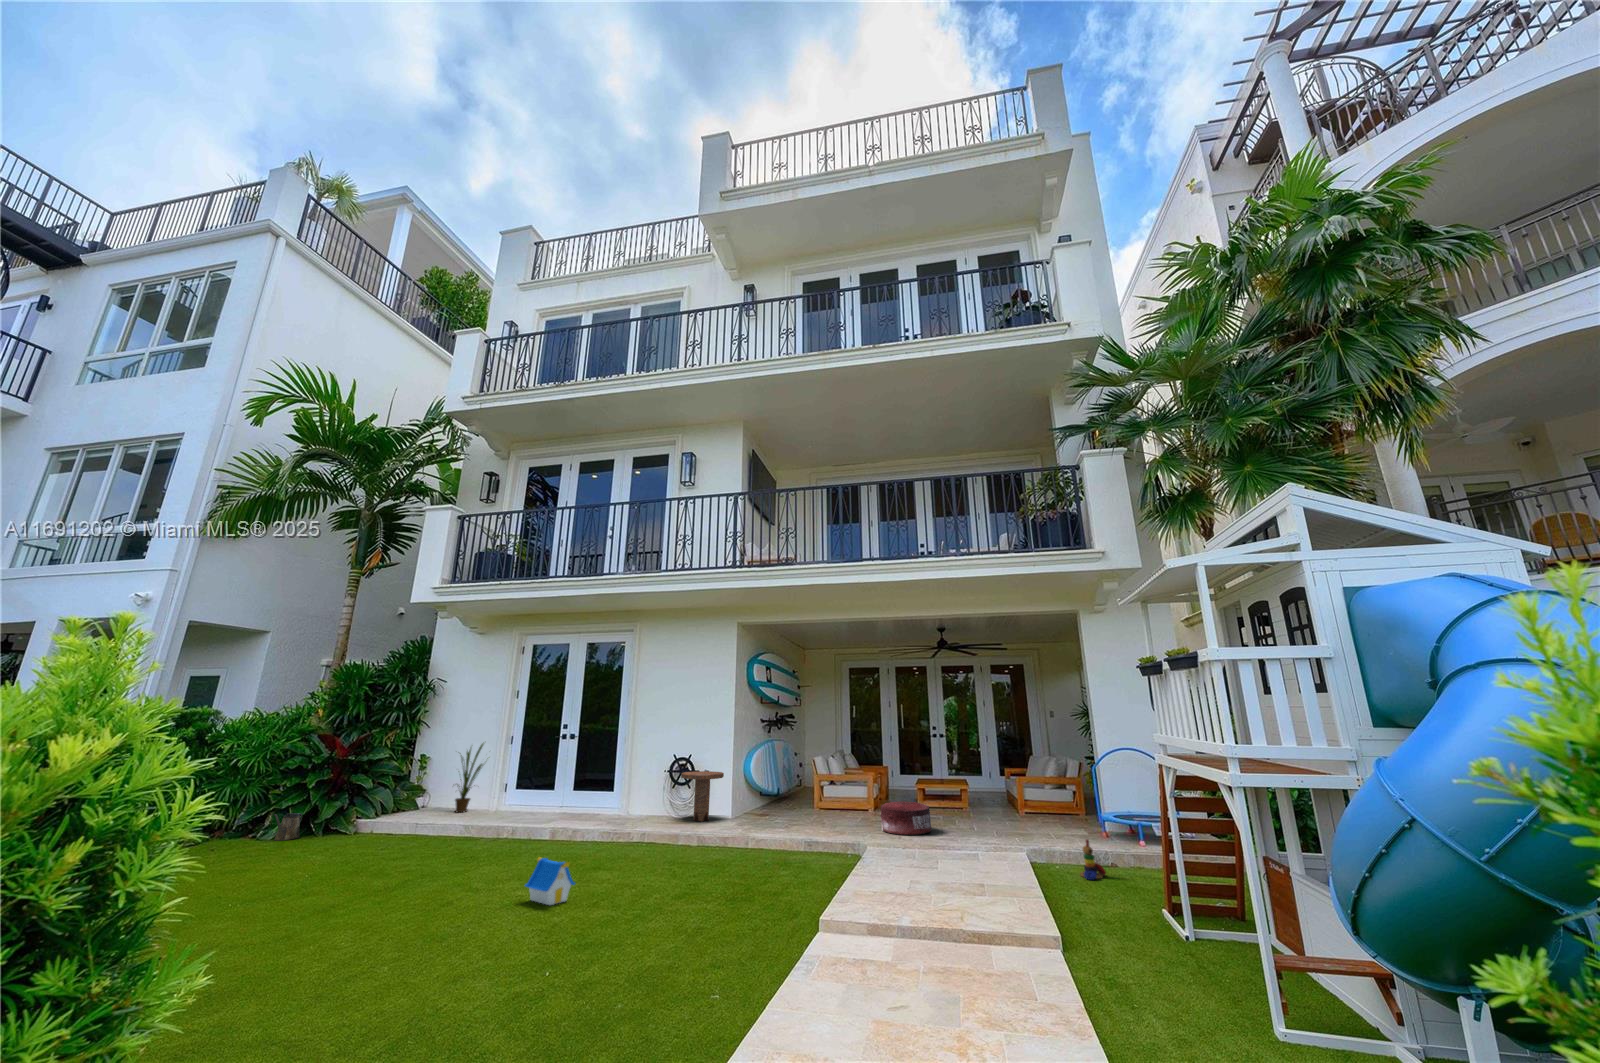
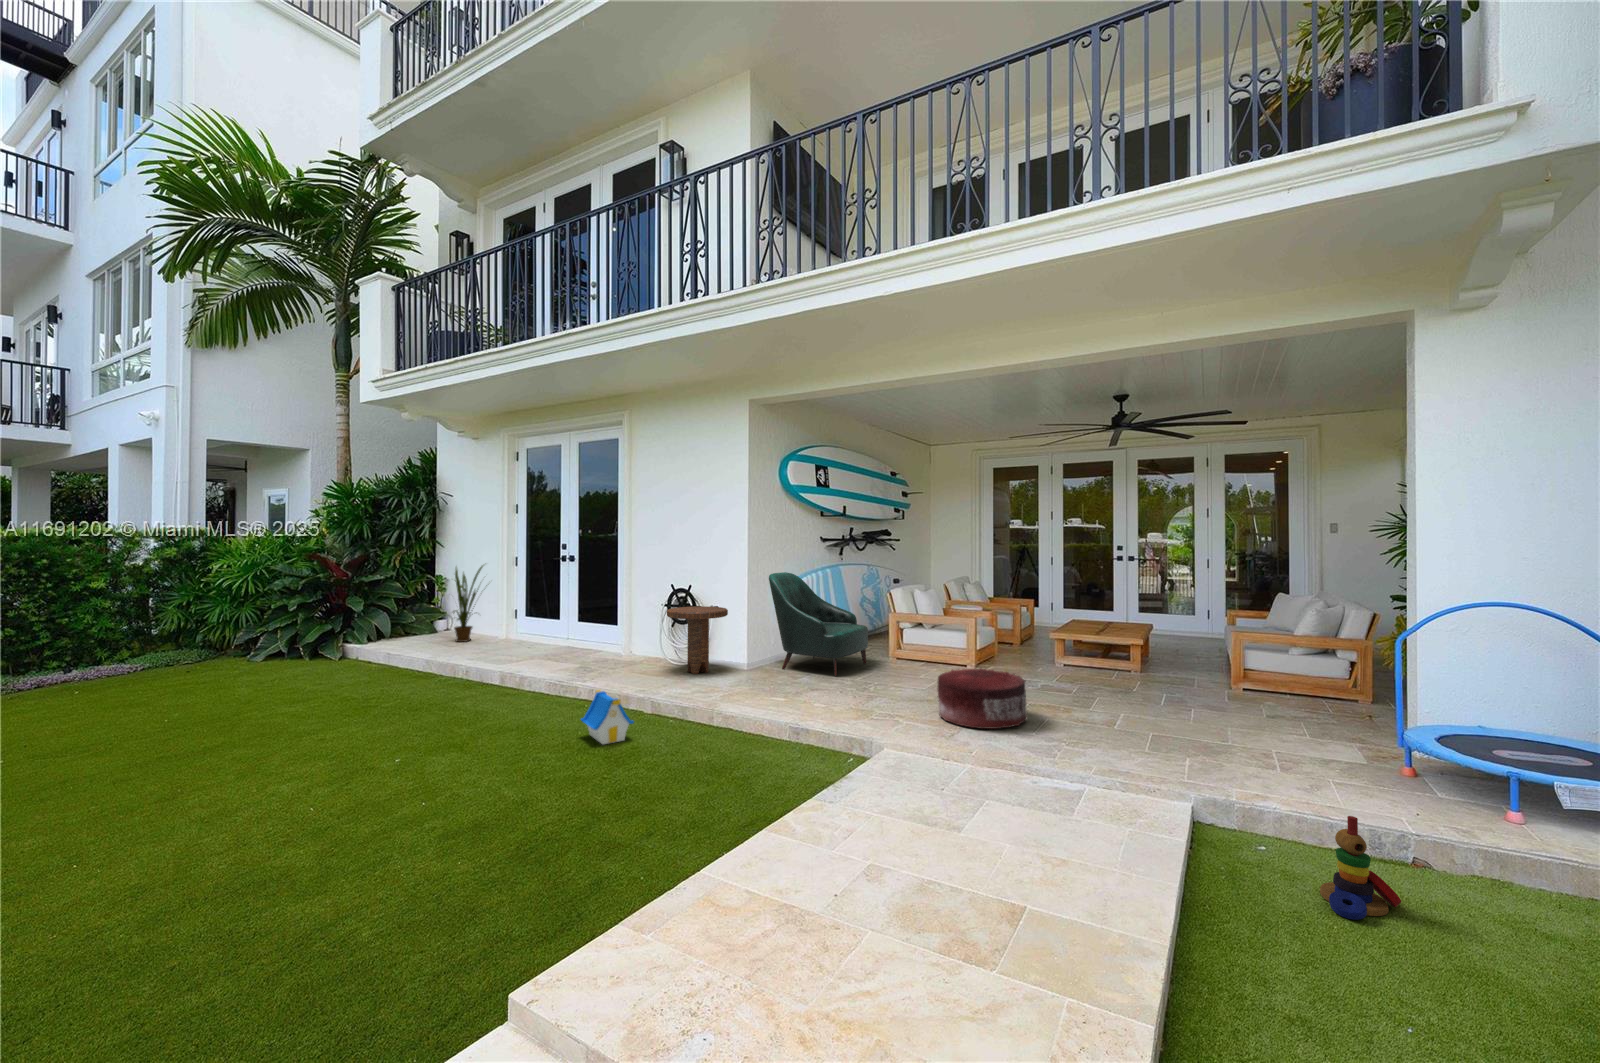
armchair: none [744,746,808,818] -> present [769,572,868,676]
watering can: present [274,813,302,841] -> none [238,638,290,666]
toy house: present [525,857,575,905] -> present [581,690,634,744]

